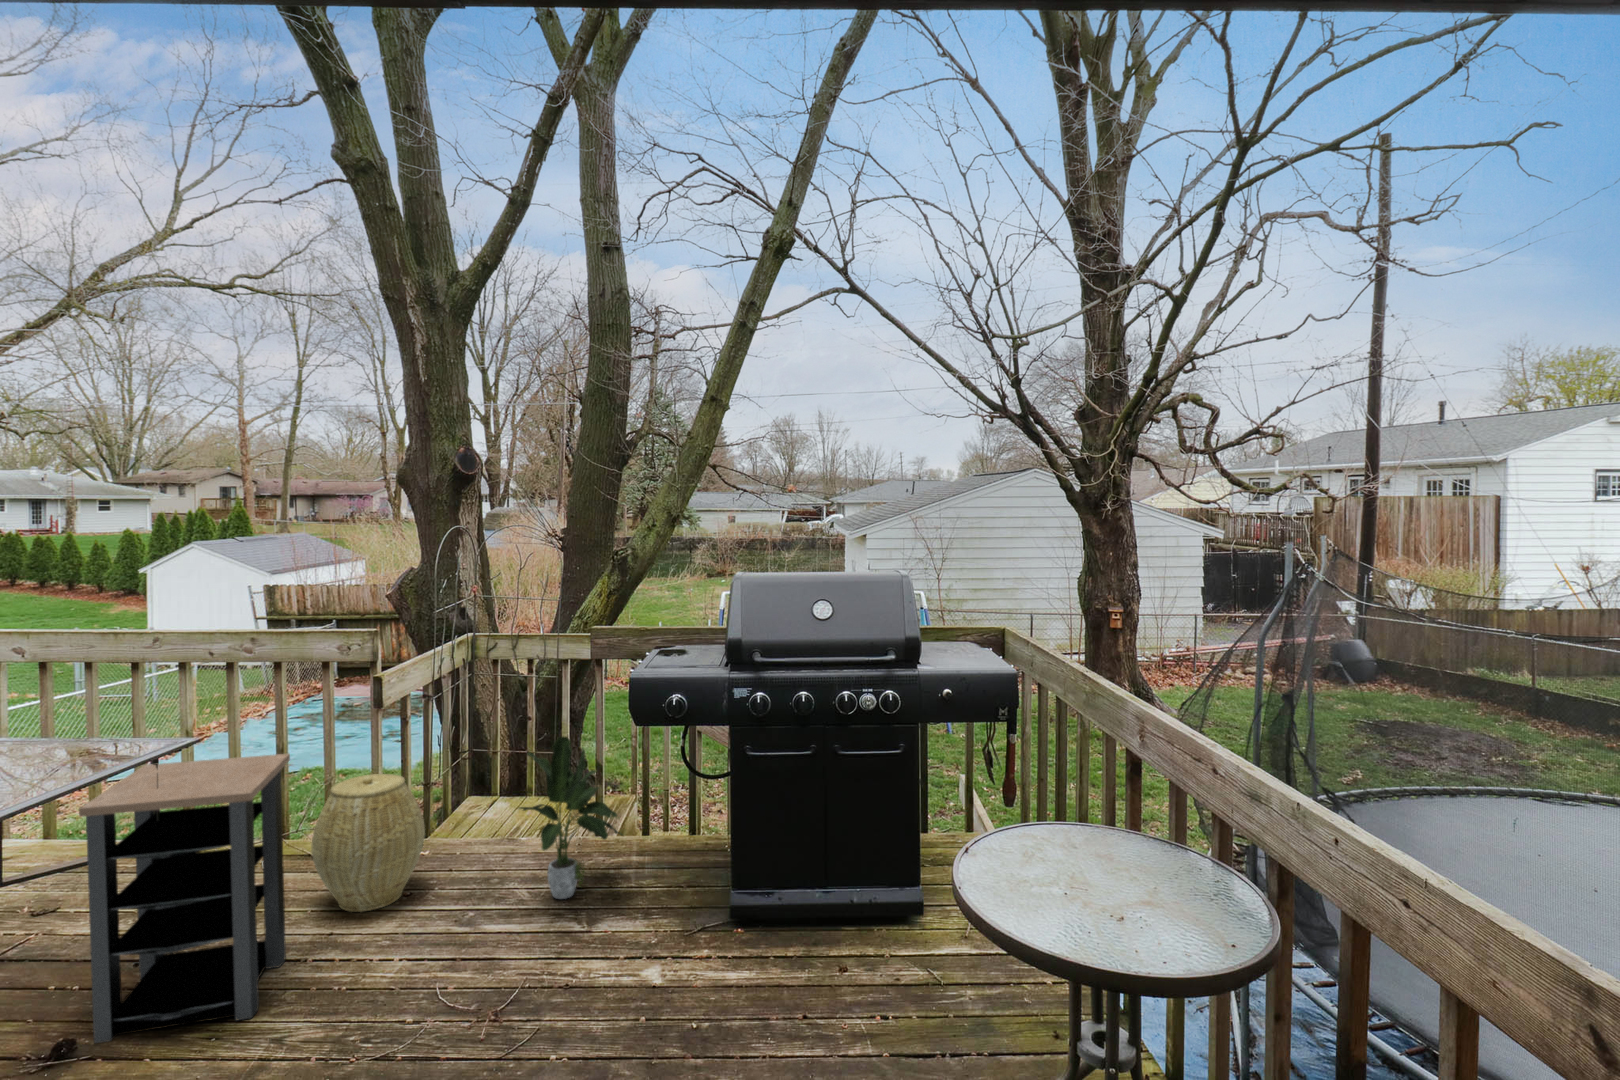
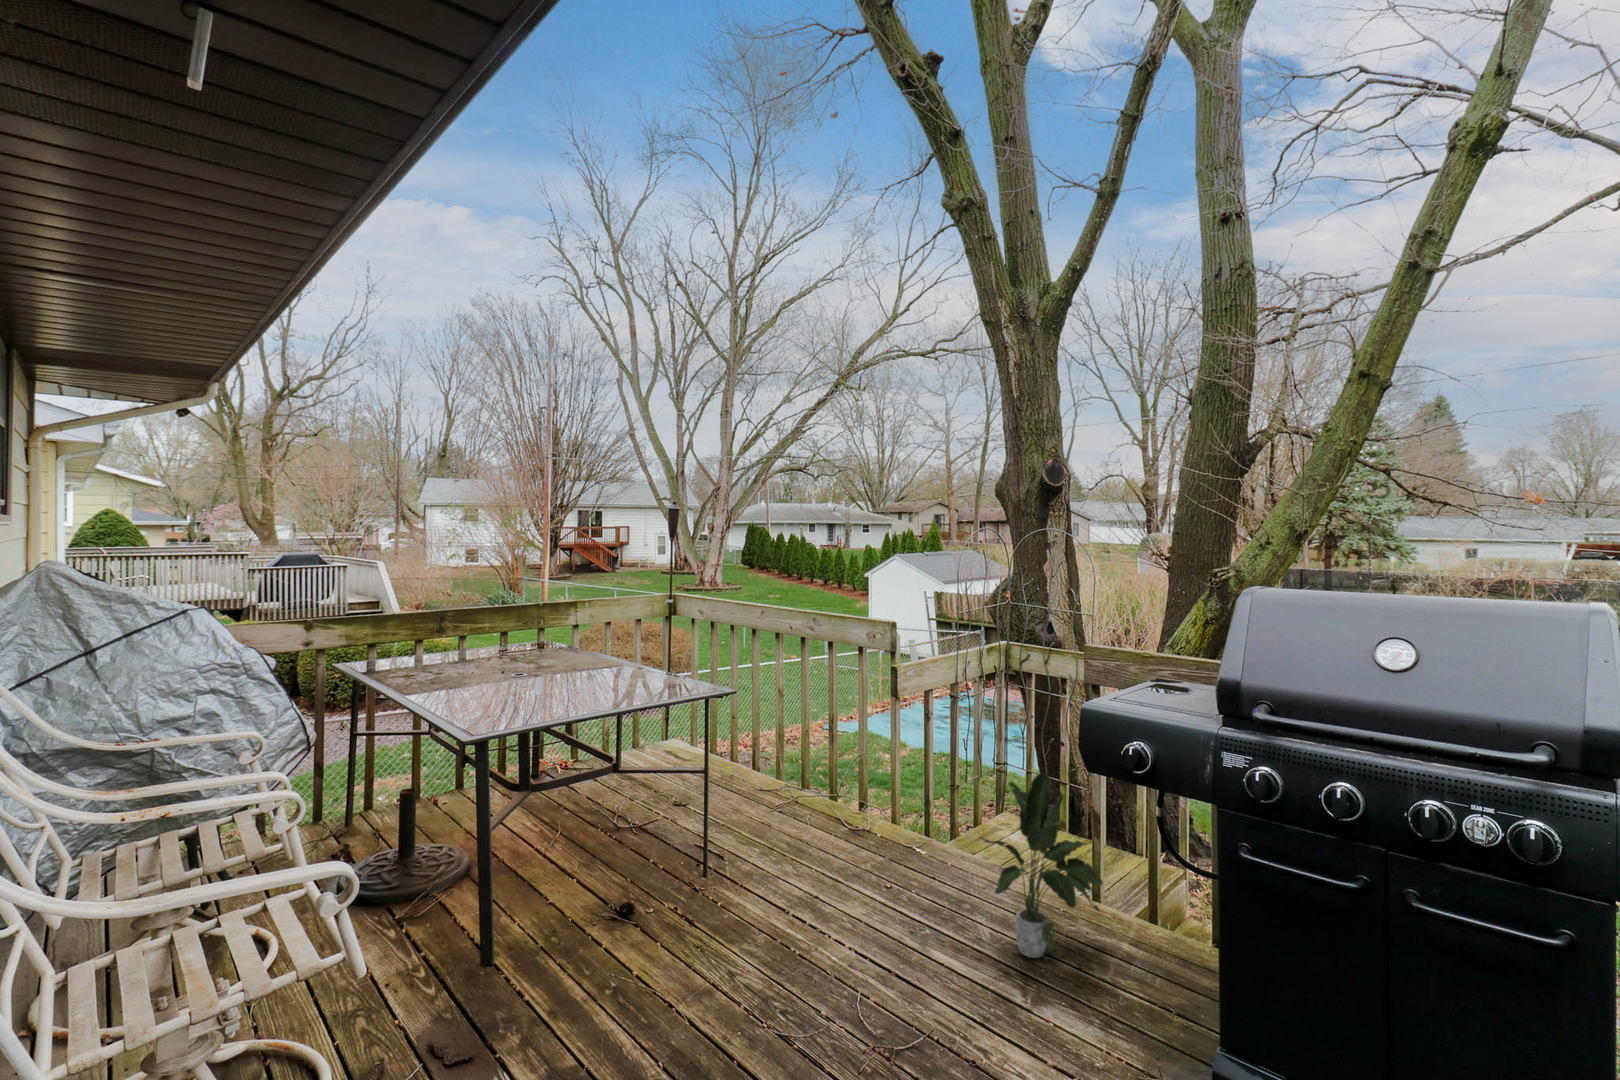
side table: present [79,754,290,1043] -> none [641,710,798,946]
woven basket: present [312,774,425,912] -> none [824,762,918,892]

